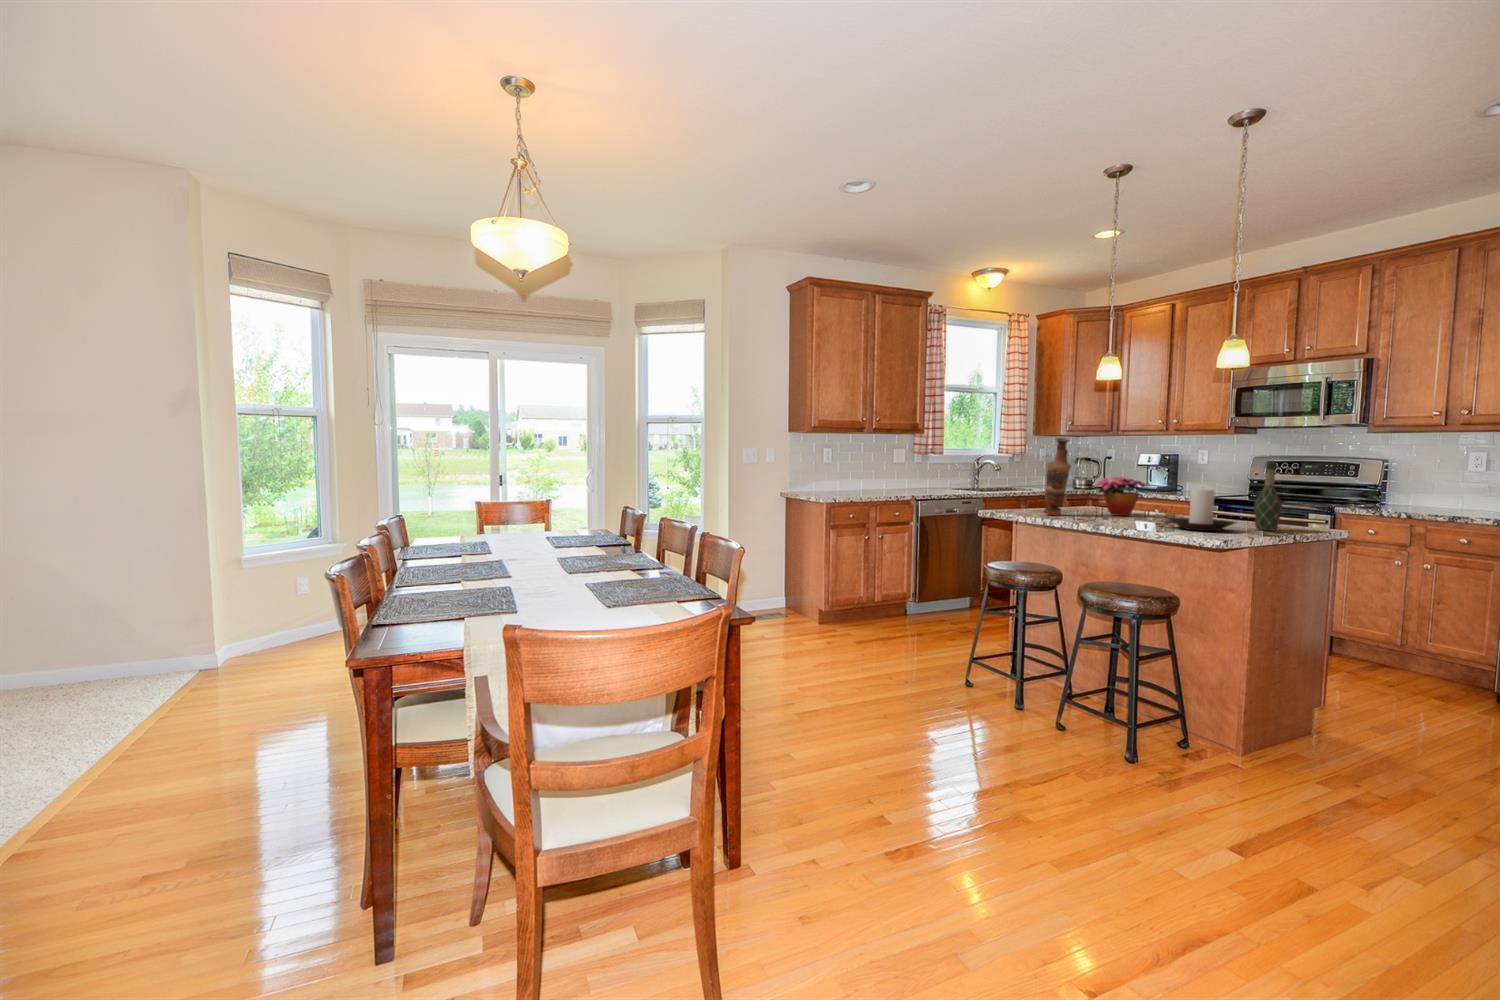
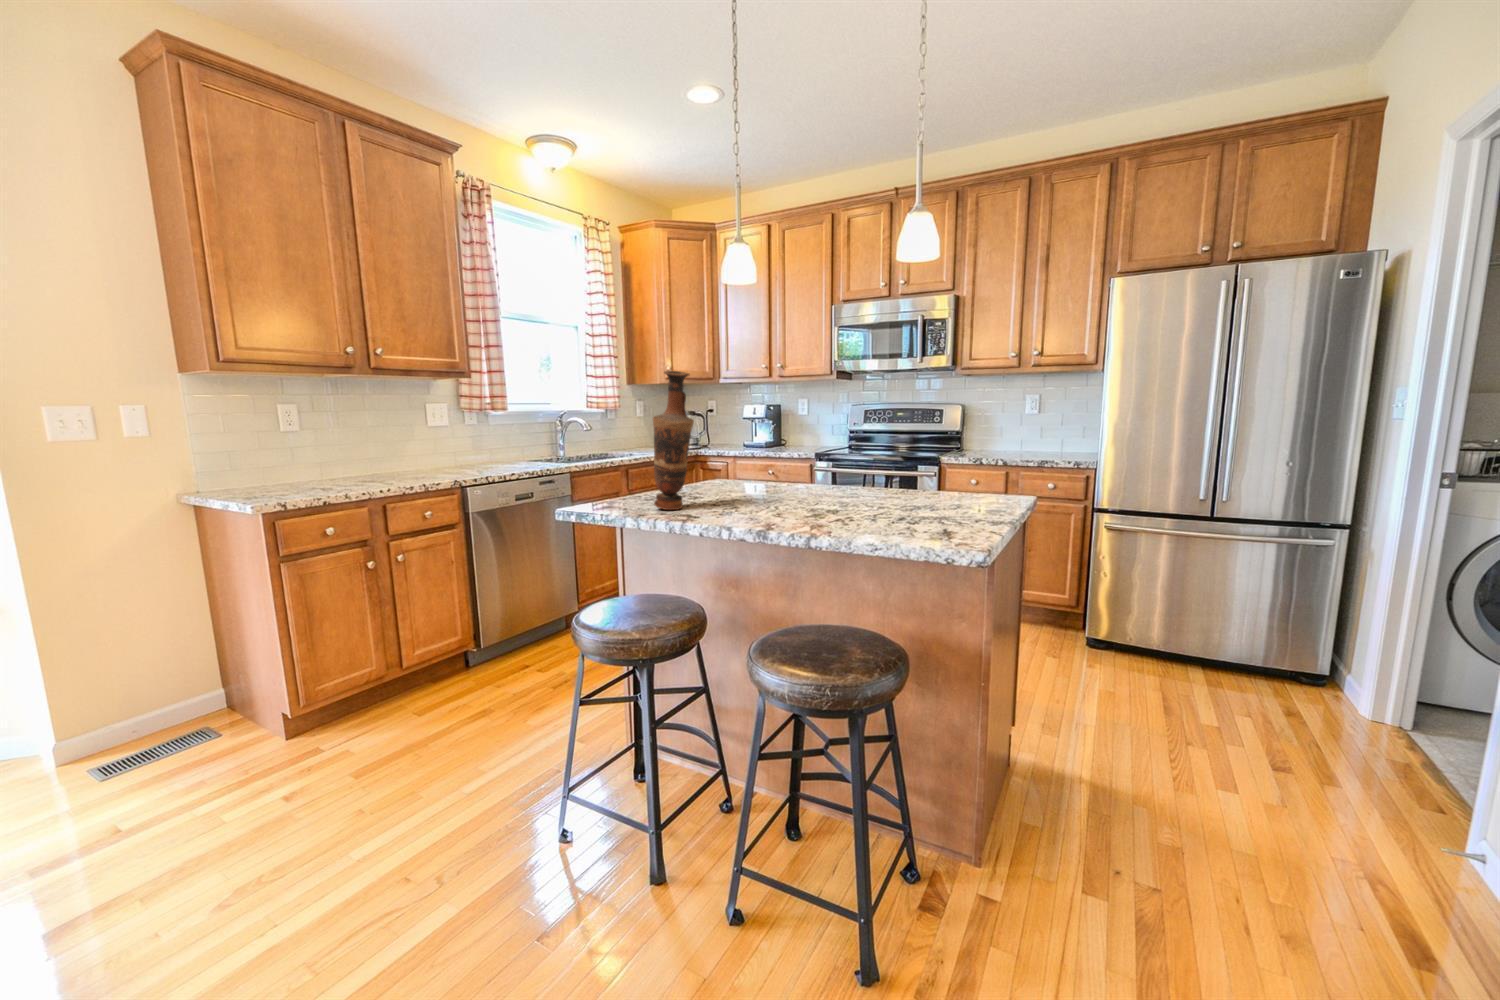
wine bottle: present [1254,461,1282,531] -> none [960,403,998,513]
flower arrangement: present [1096,476,1148,516] -> none [720,434,811,498]
candle holder: present [1169,489,1235,531] -> none [858,450,961,530]

